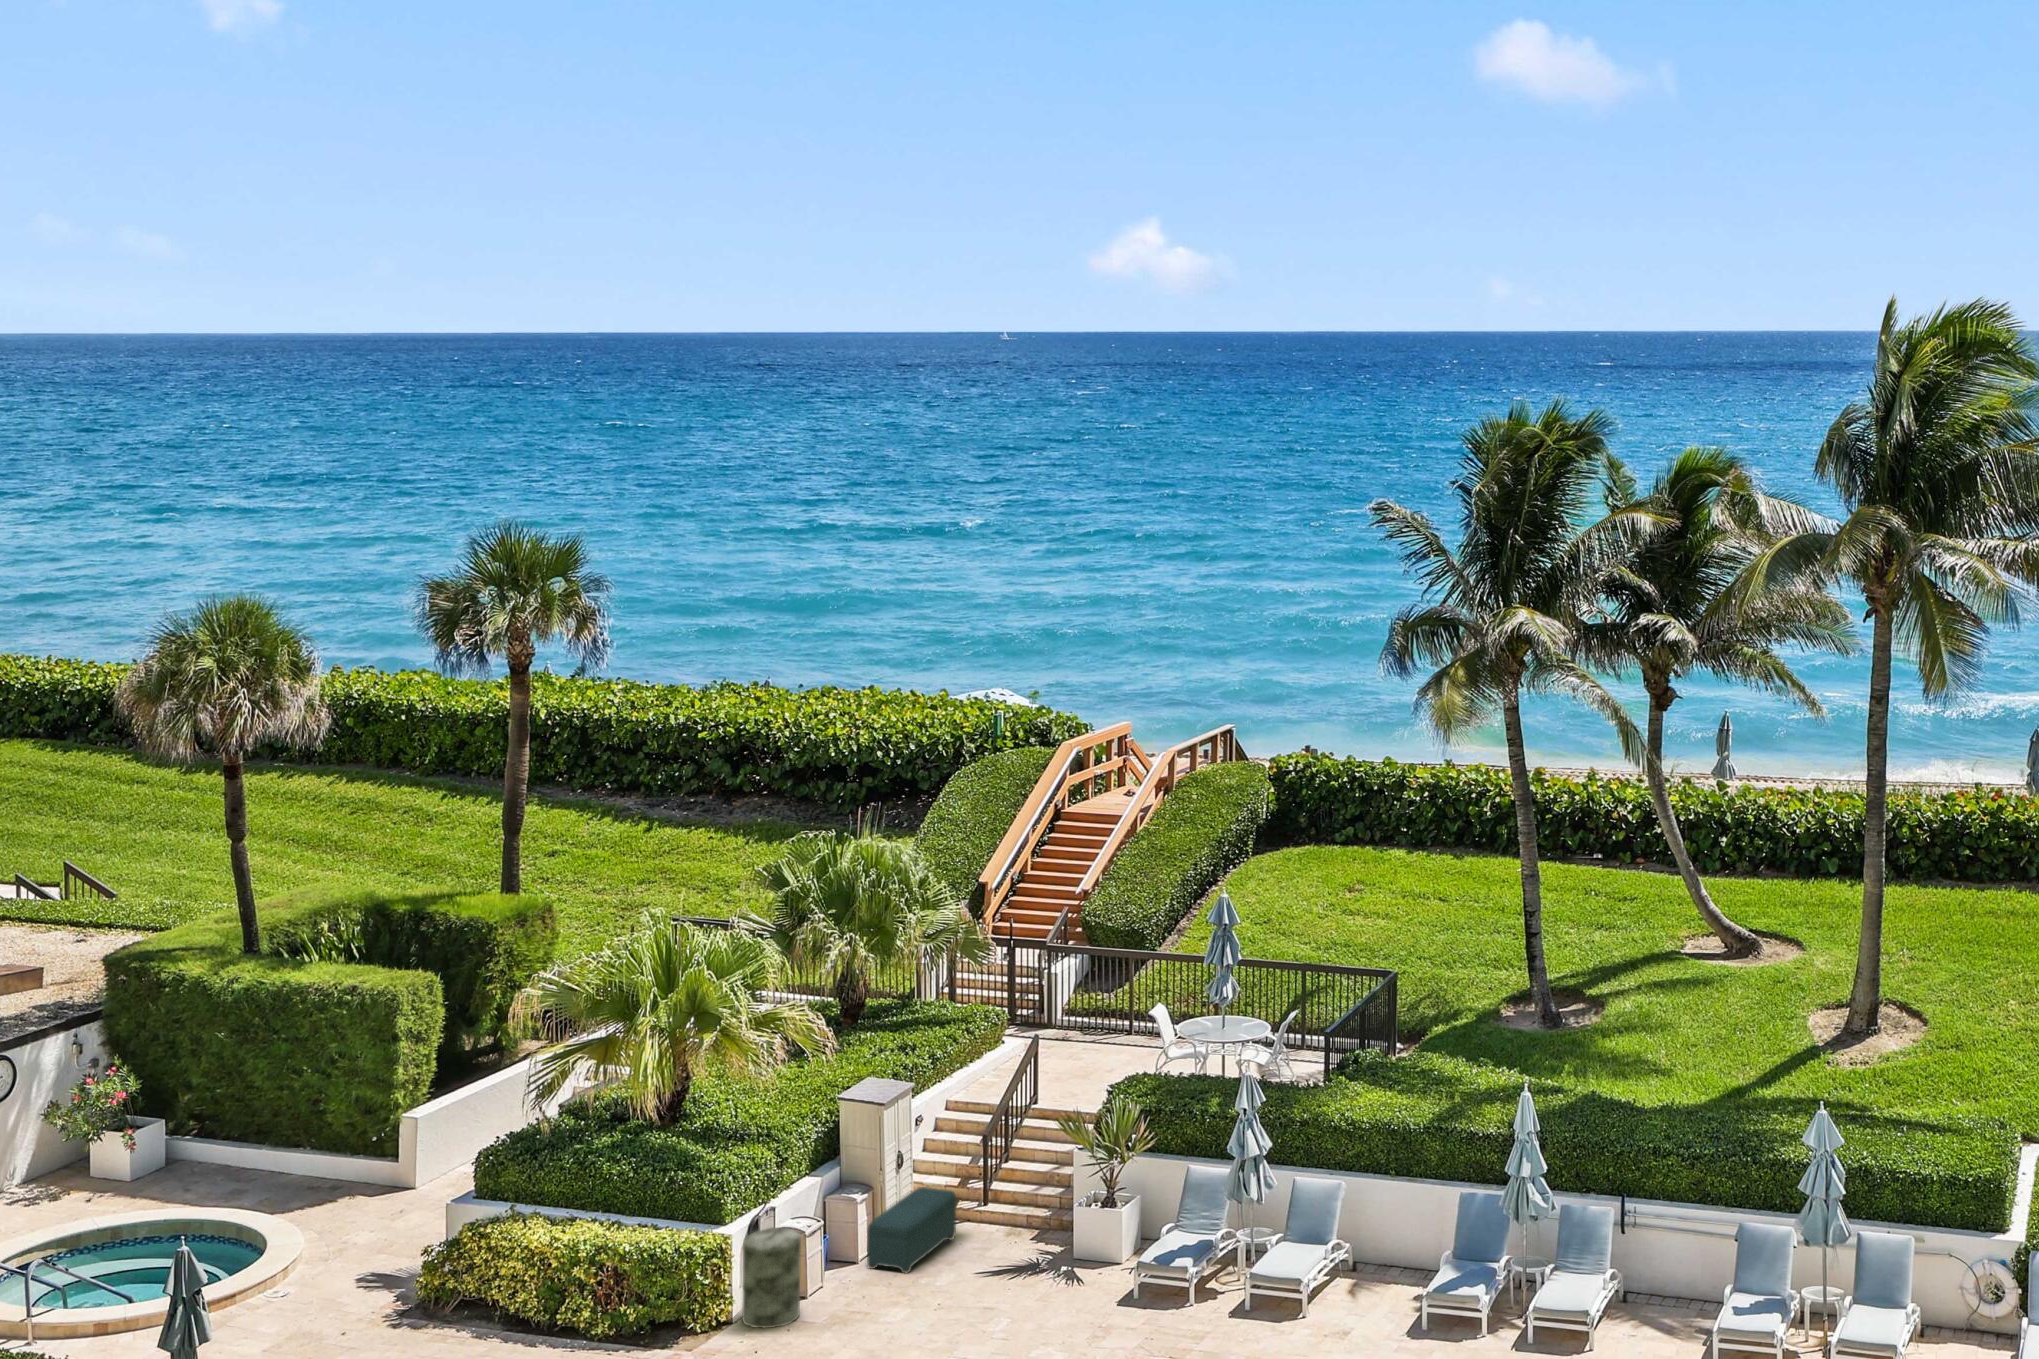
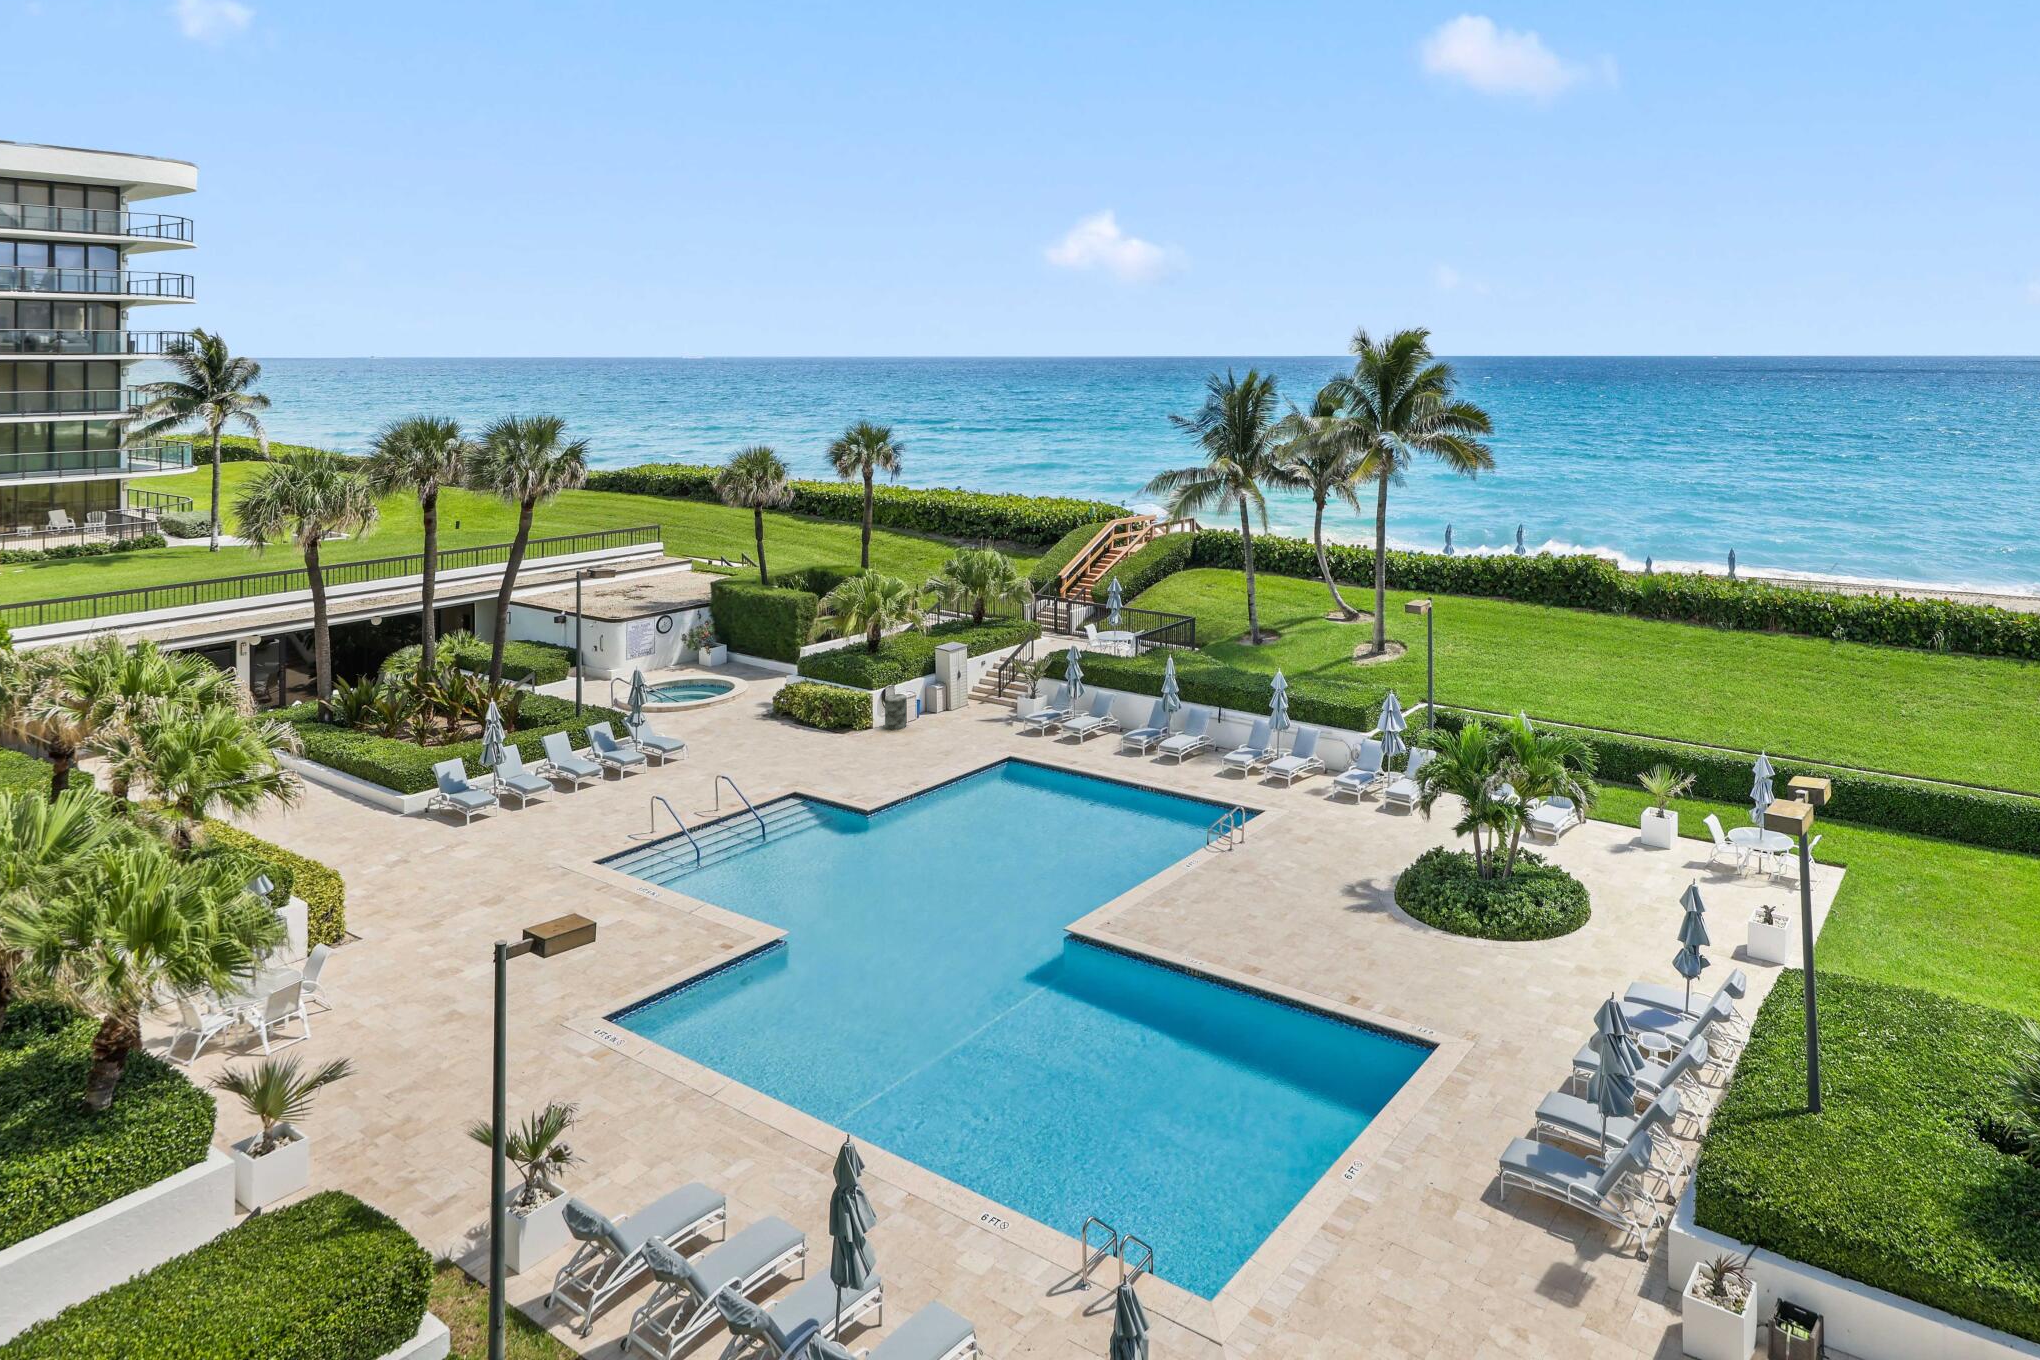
bench: present [867,1187,956,1273] -> none [940,686,979,717]

